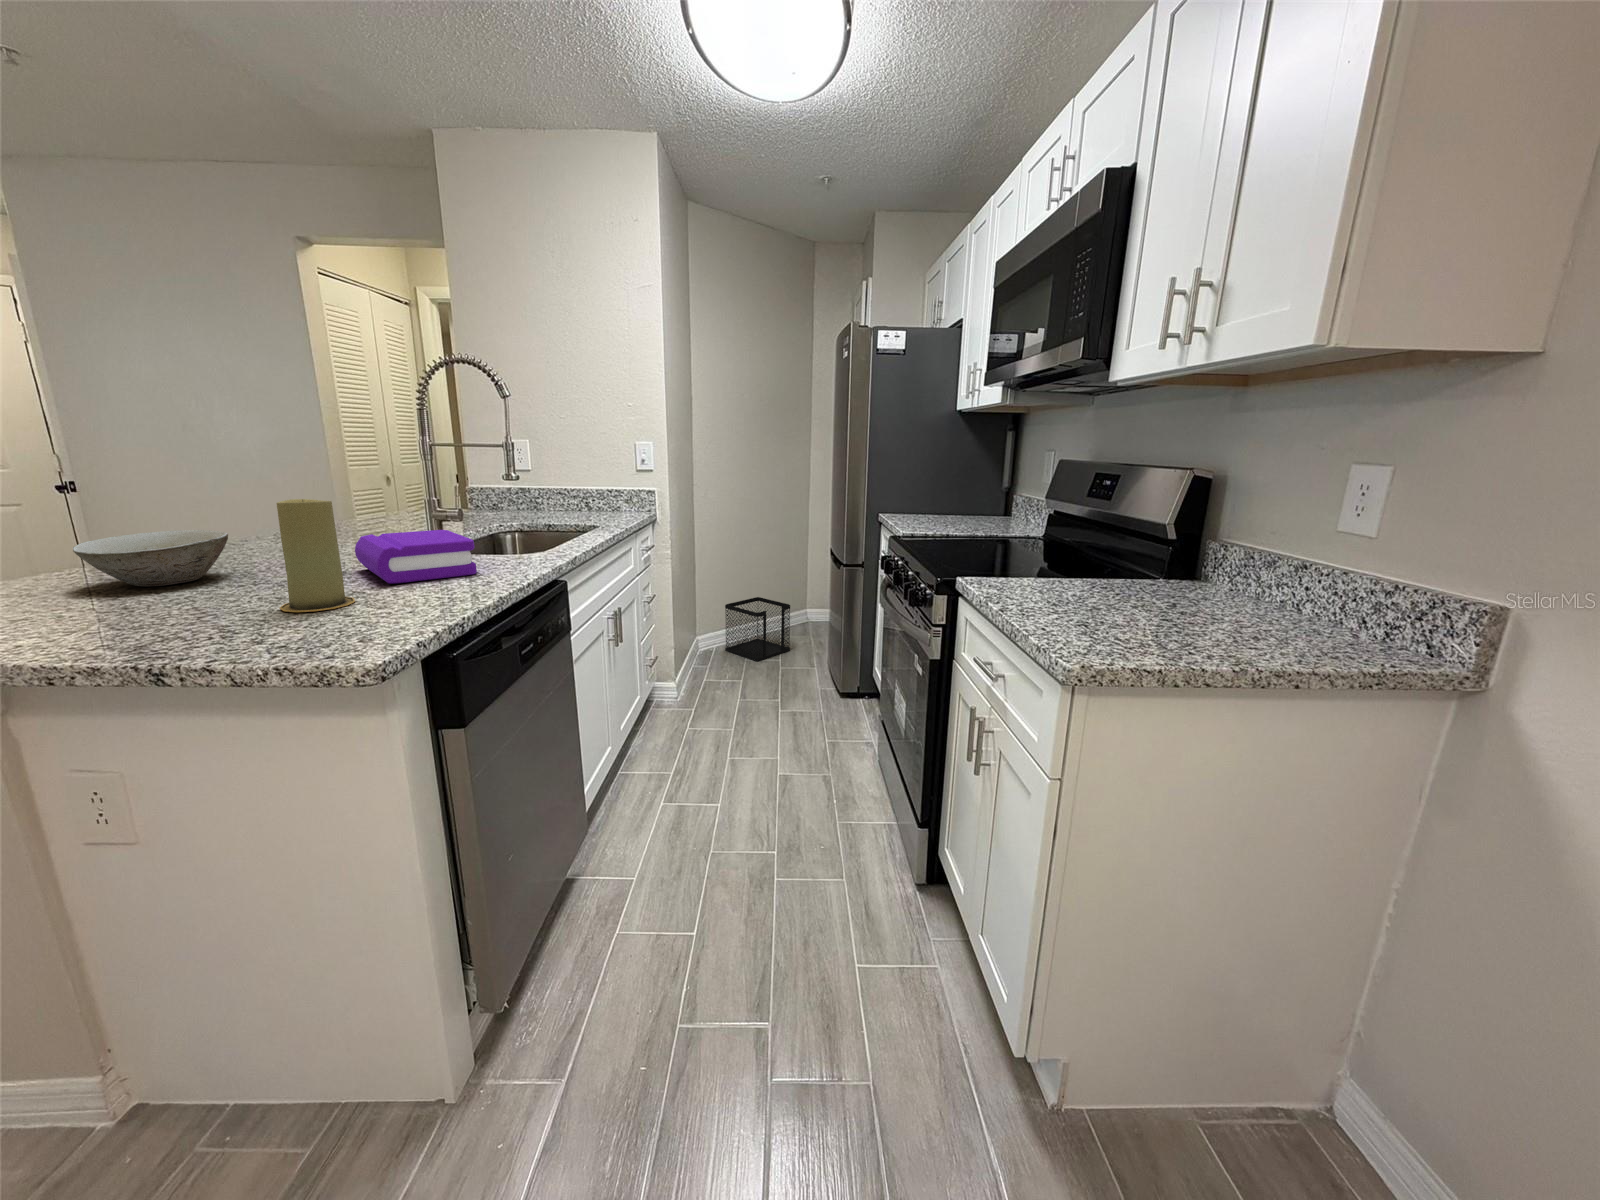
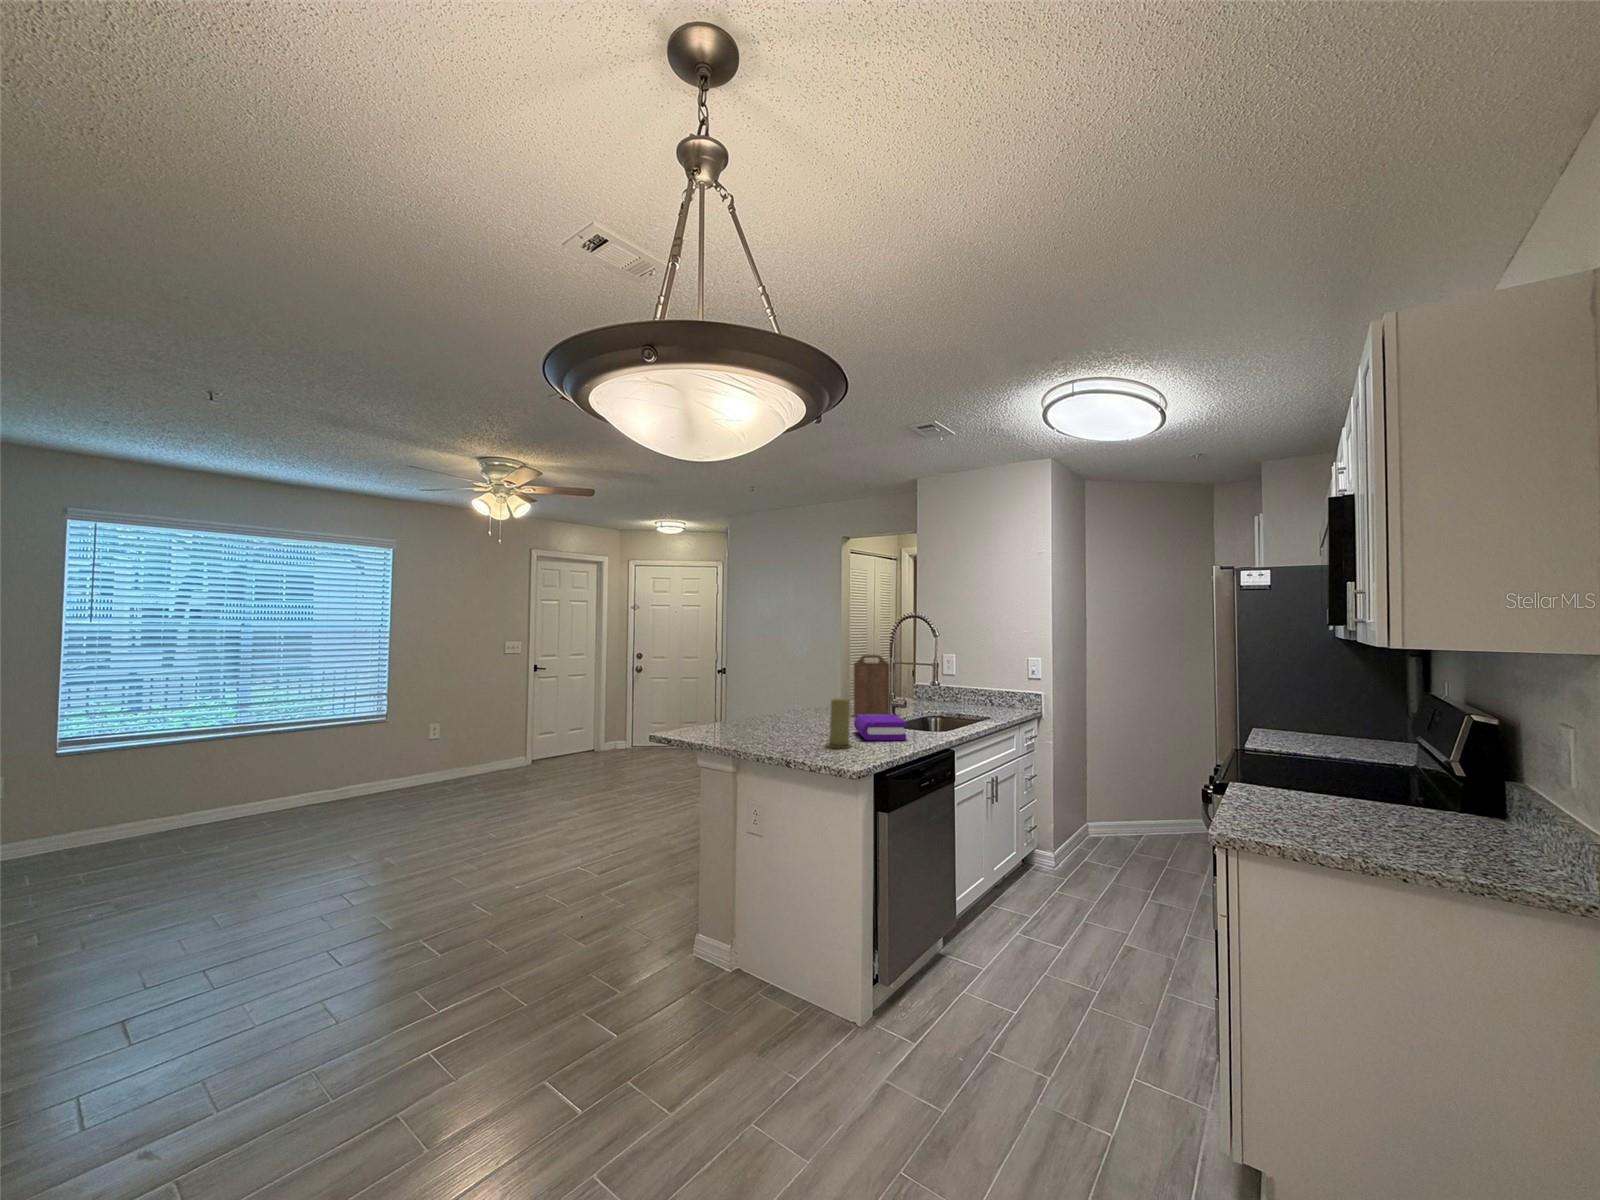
cutting board: none [341,425,430,540] -> present [854,655,889,716]
bowl: present [73,530,228,586] -> none [761,707,808,731]
wastebasket: present [725,597,790,661] -> none [1115,796,1186,857]

